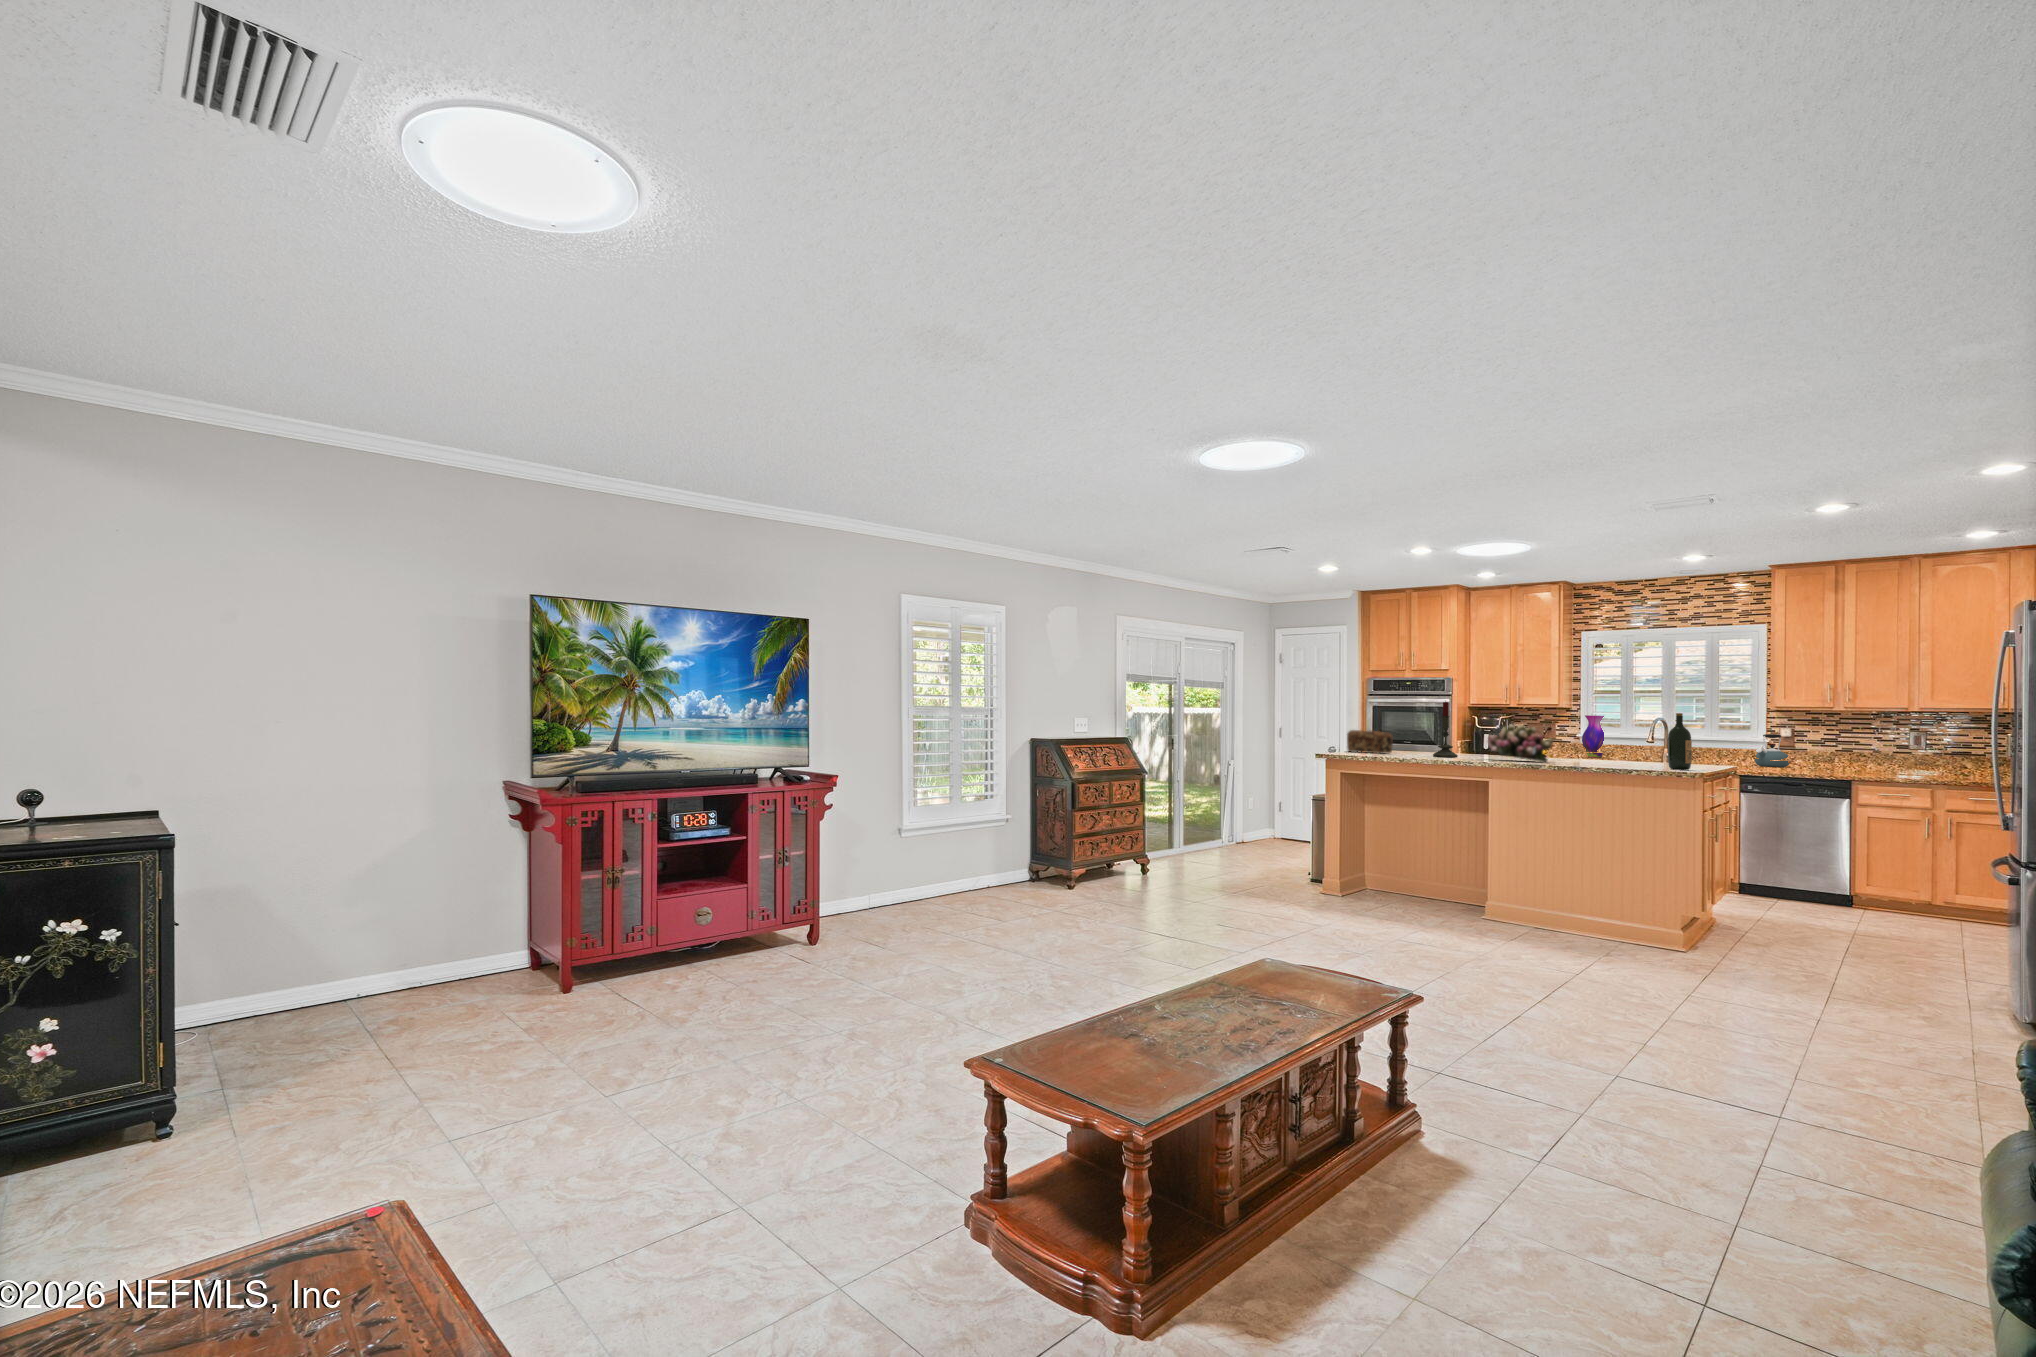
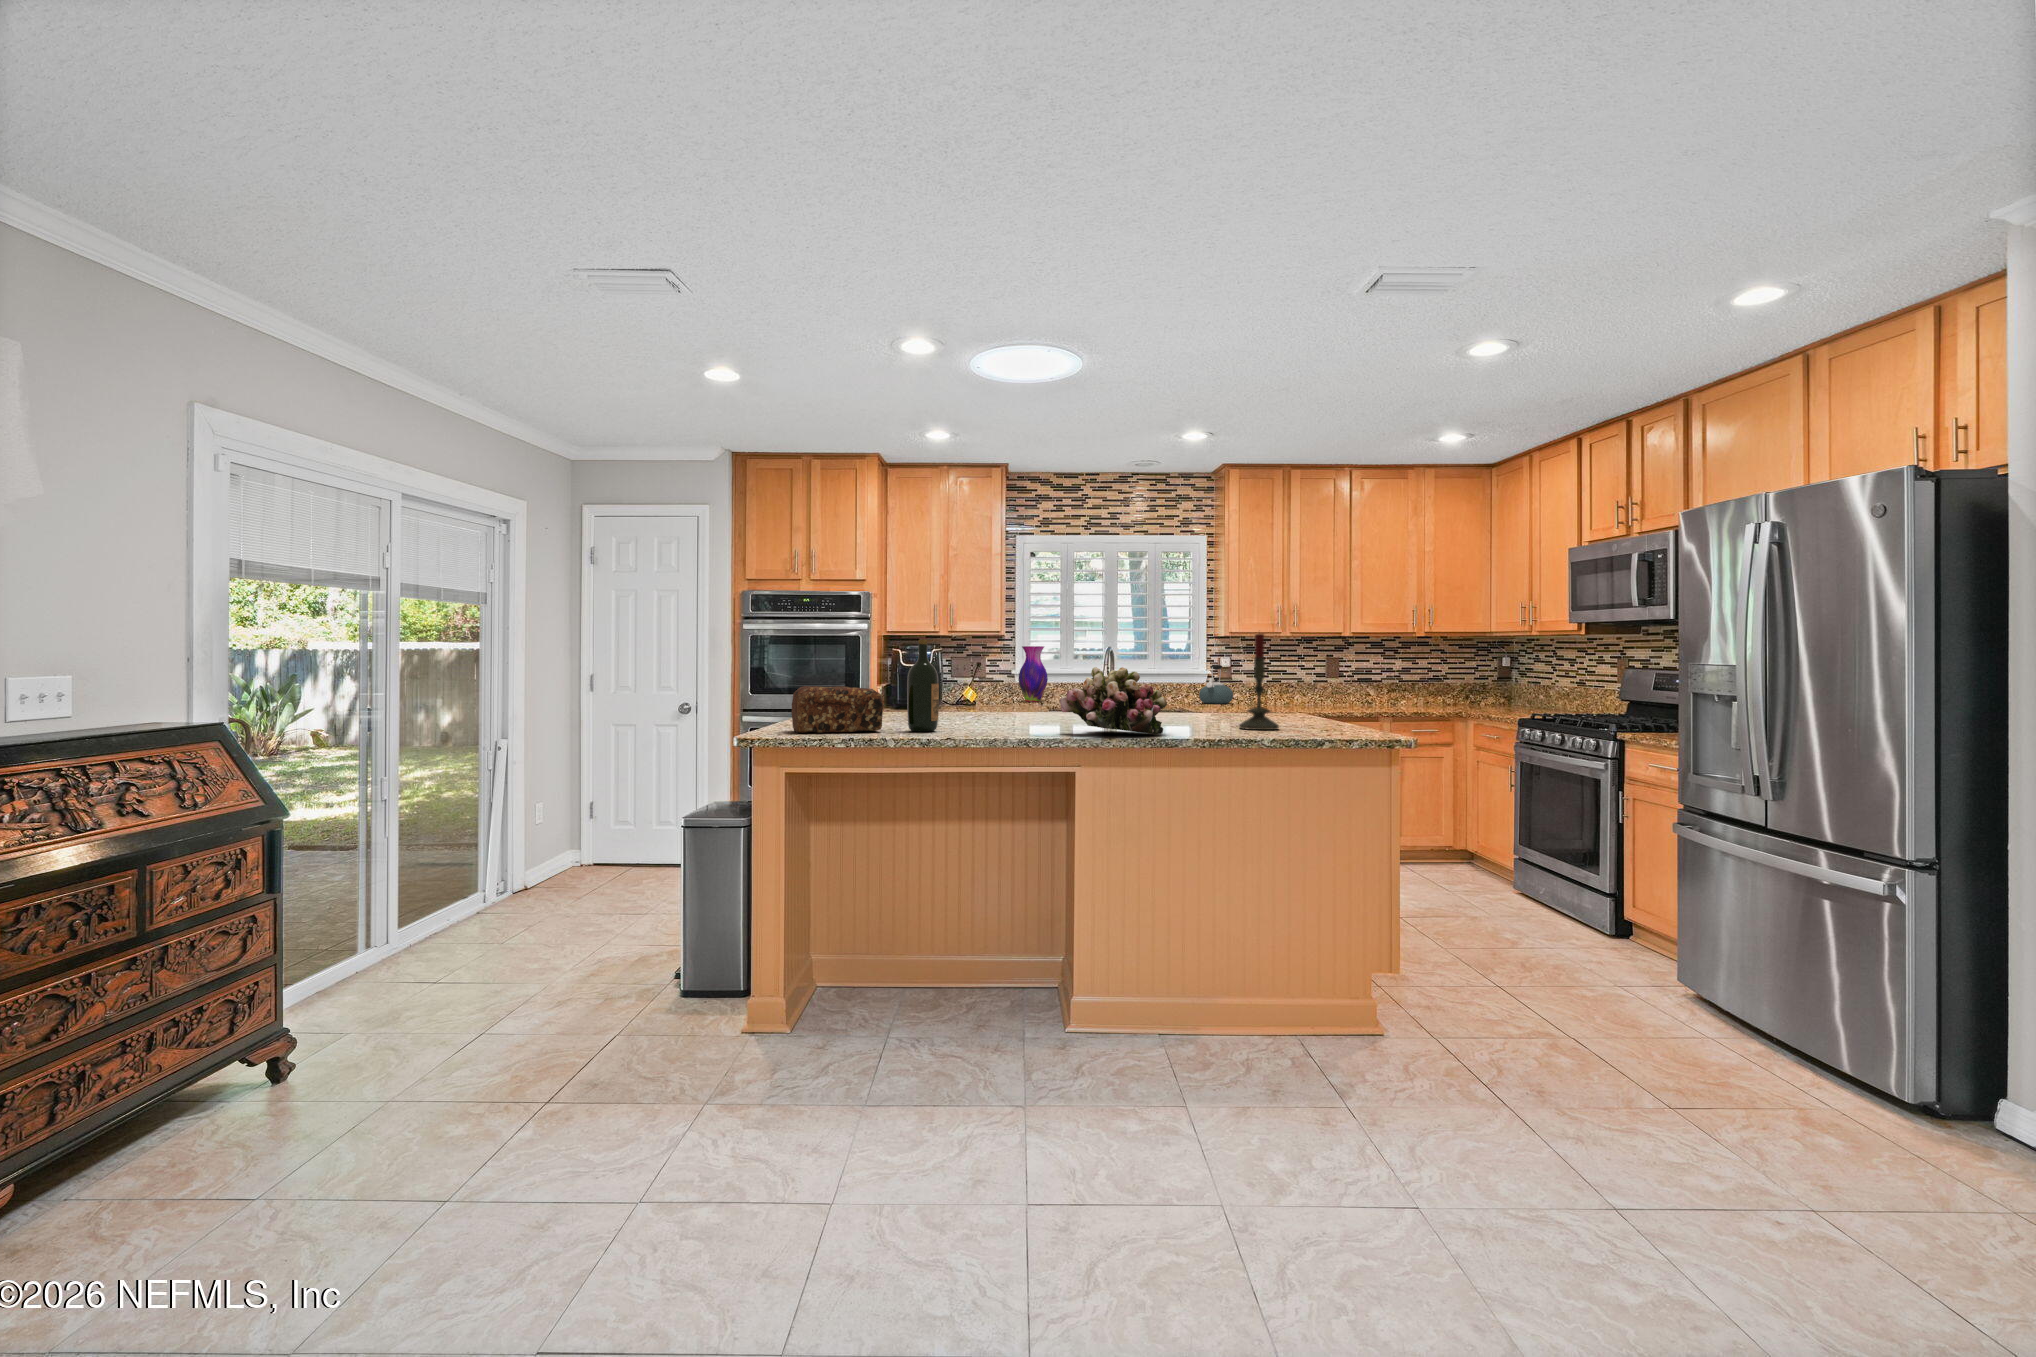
candle: present [1433,702,1458,758] -> present [1239,634,1279,730]
wine bottle: present [1668,713,1692,770] -> present [907,640,939,732]

